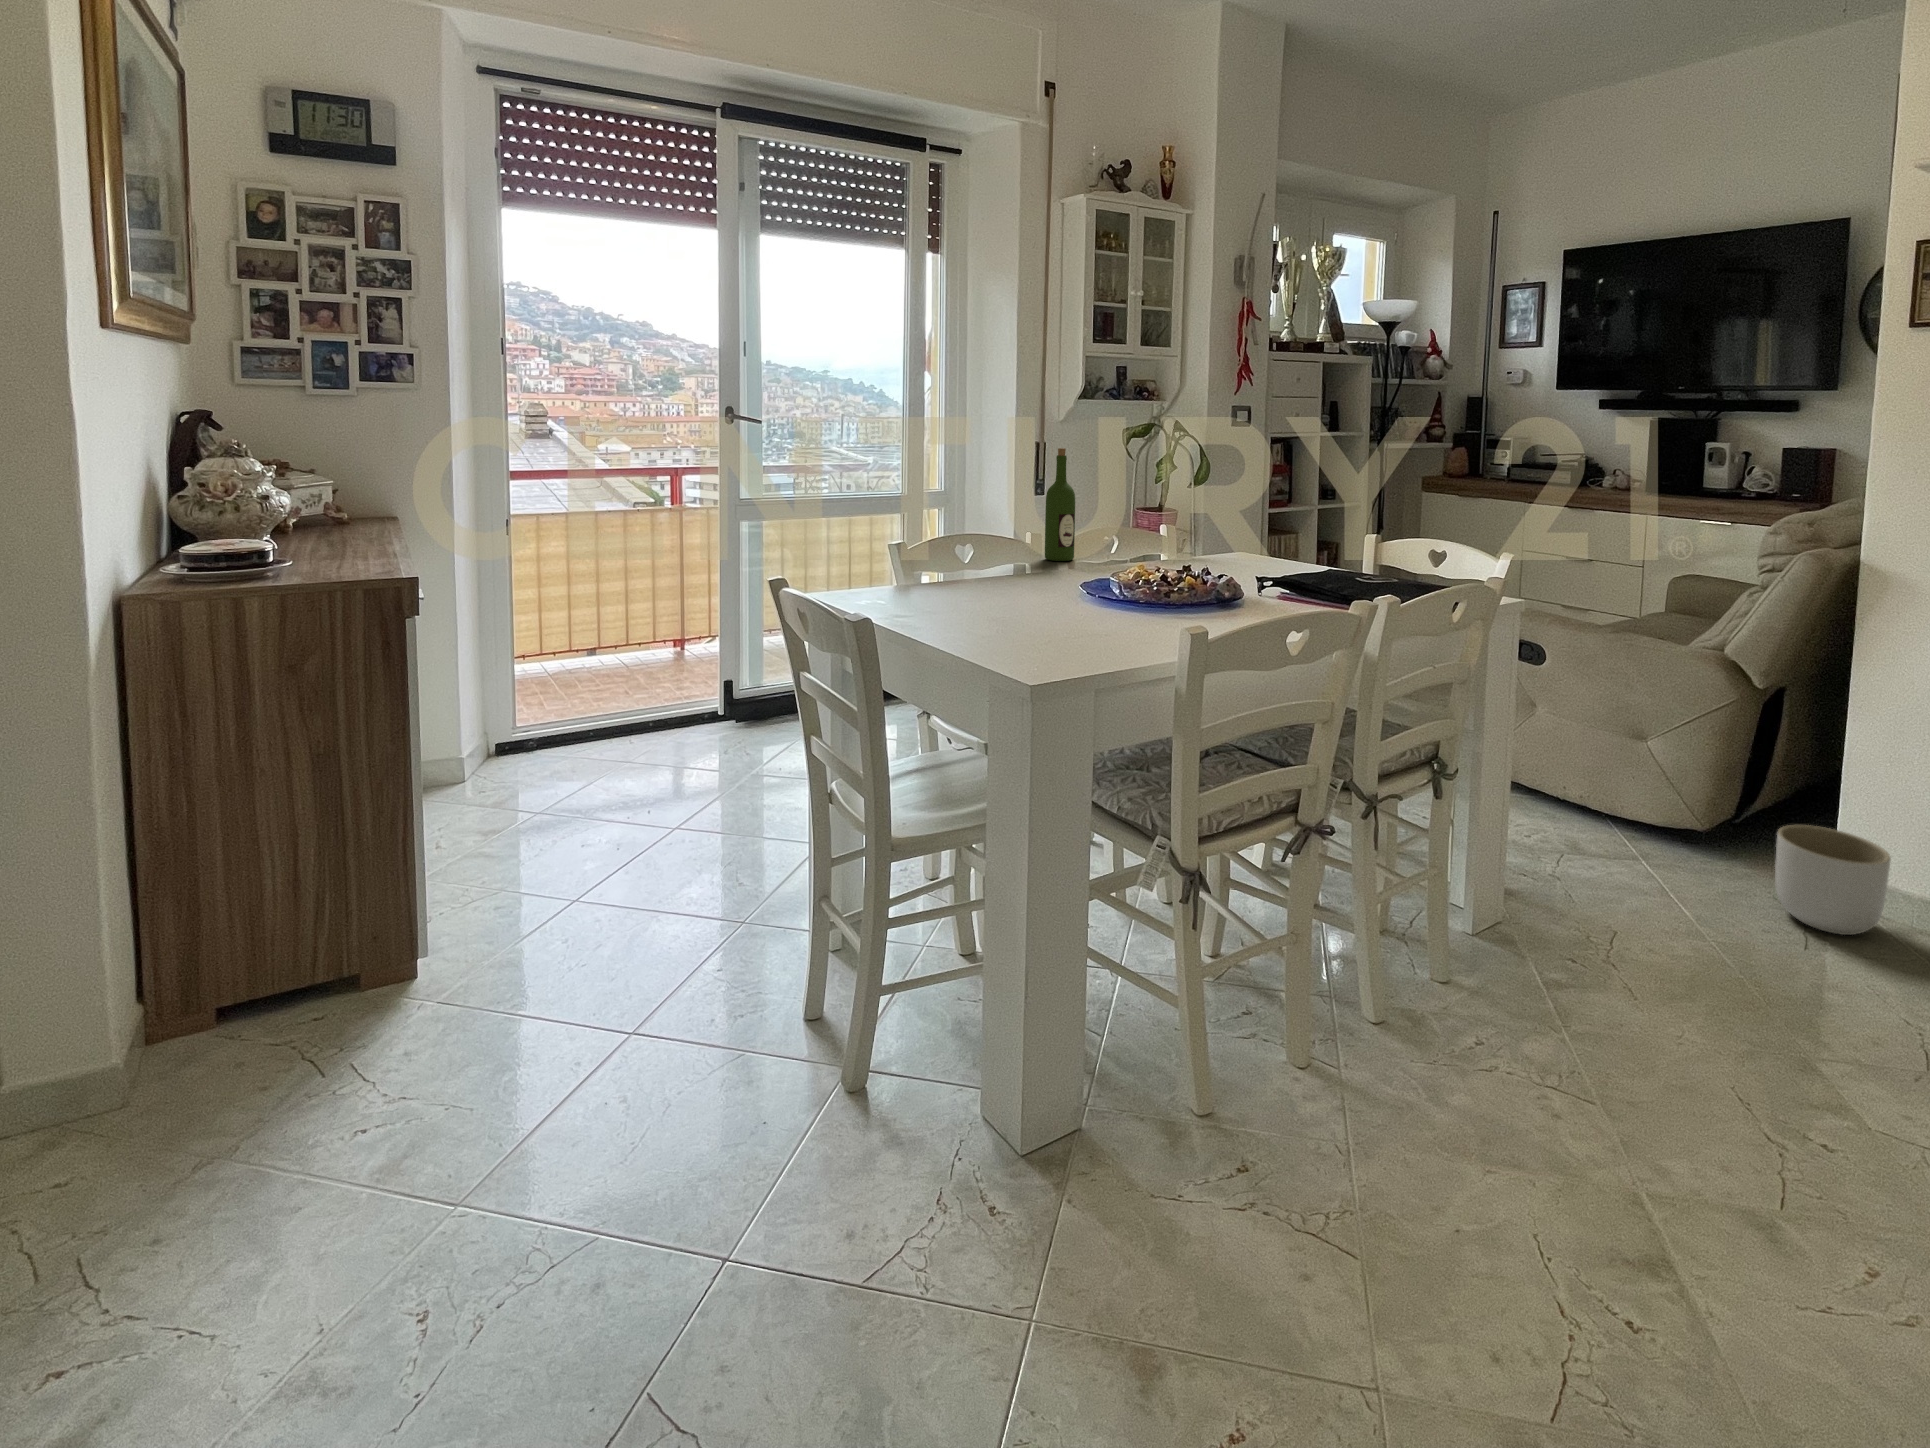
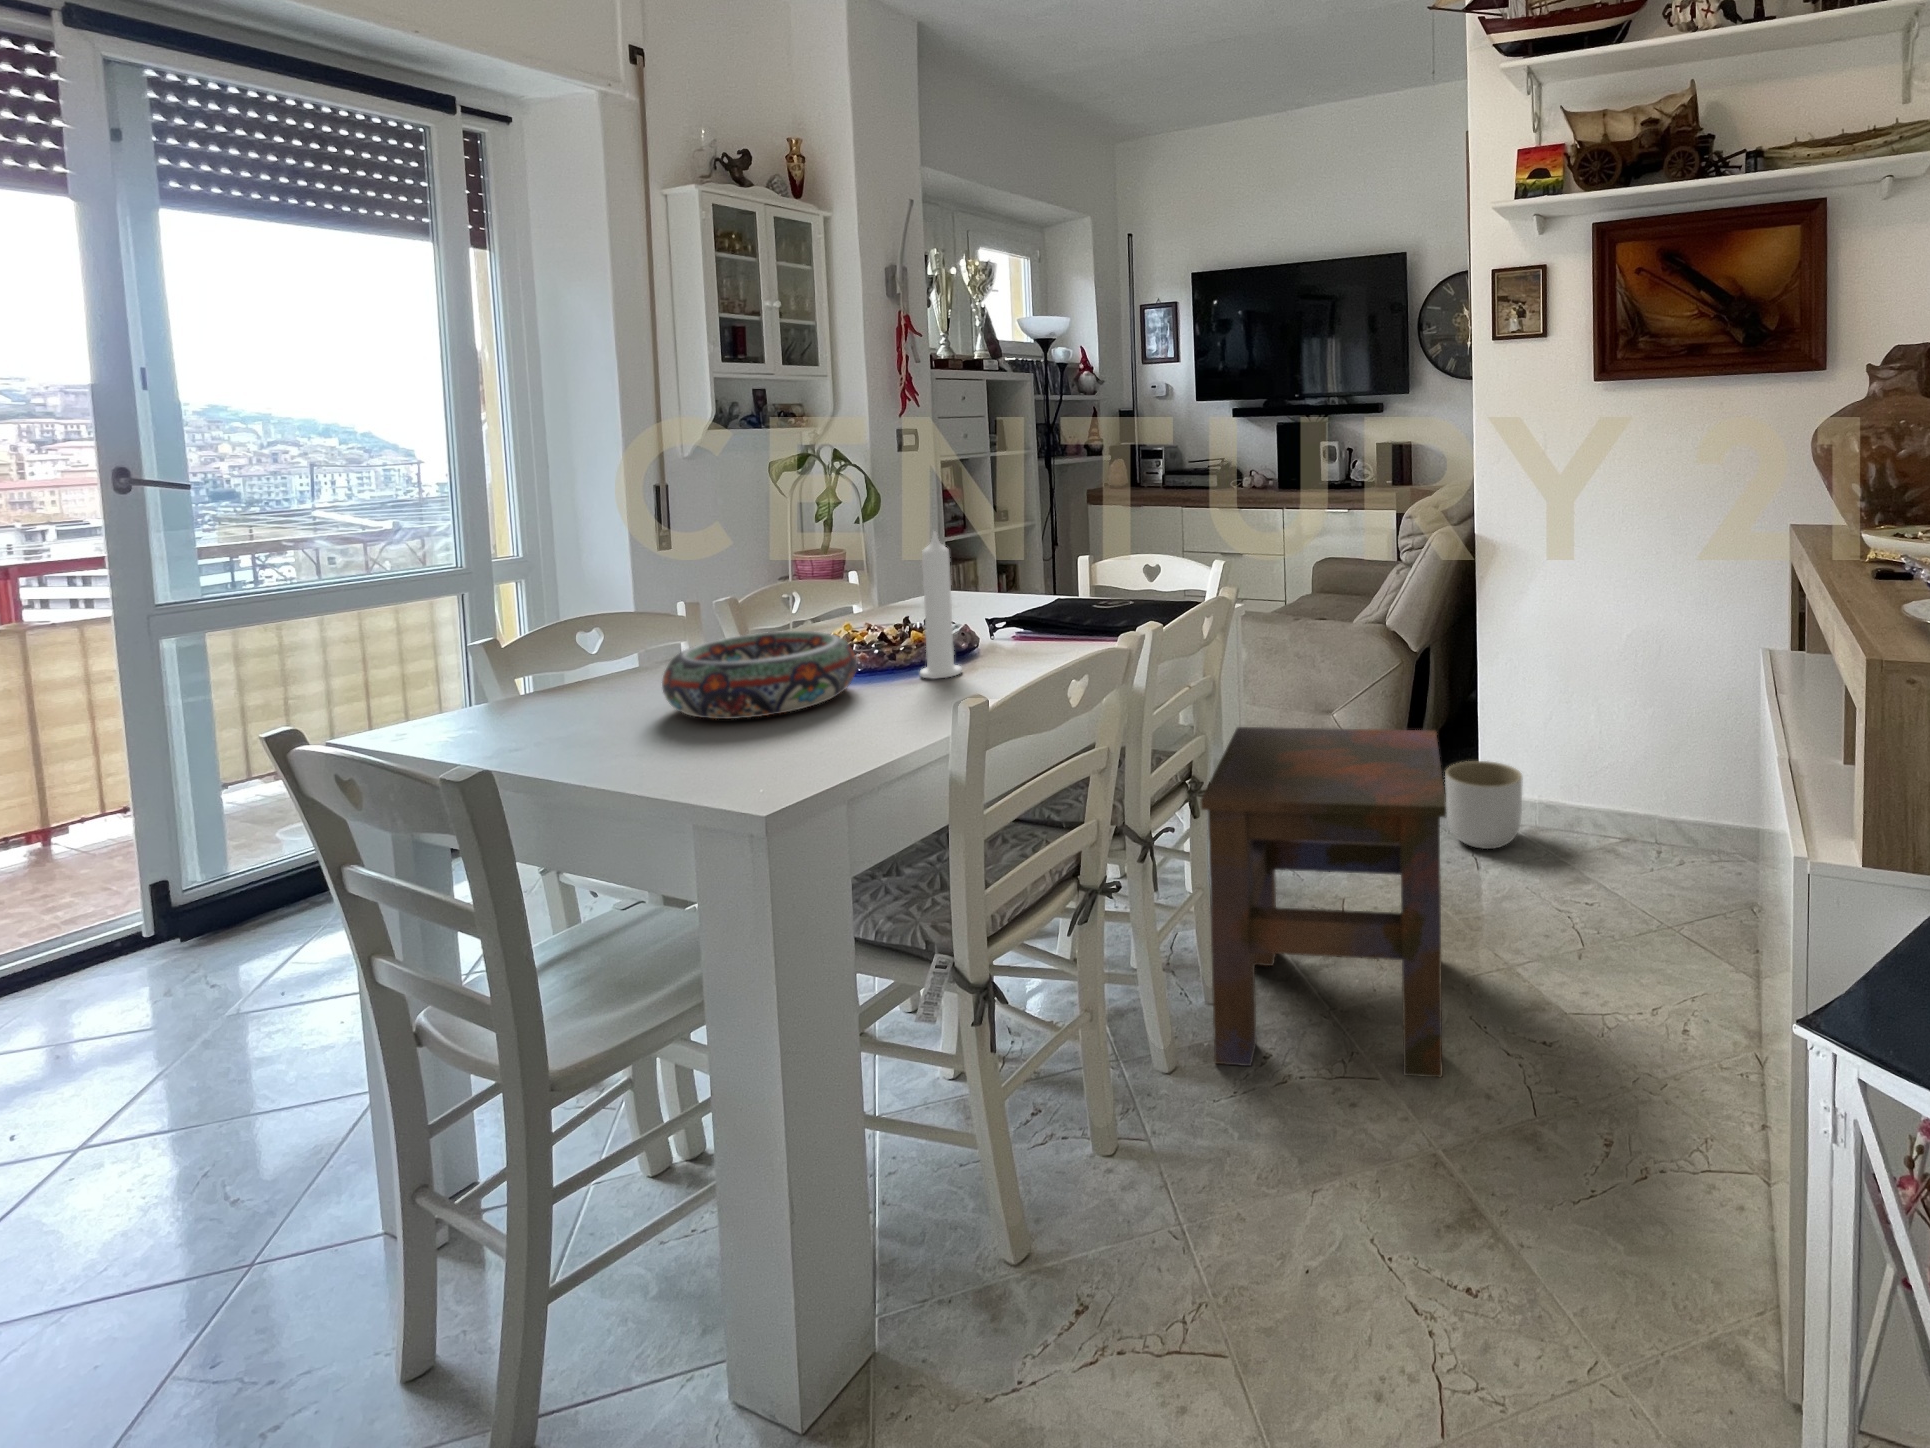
wine bottle: present [1045,448,1075,561] -> none [698,494,743,636]
candle: none [1184,491,1220,617] -> present [920,532,962,679]
decorative bowl: none [996,559,1134,621] -> present [662,631,856,719]
side table: none [1420,720,1736,1135] -> present [1200,727,1446,1077]

